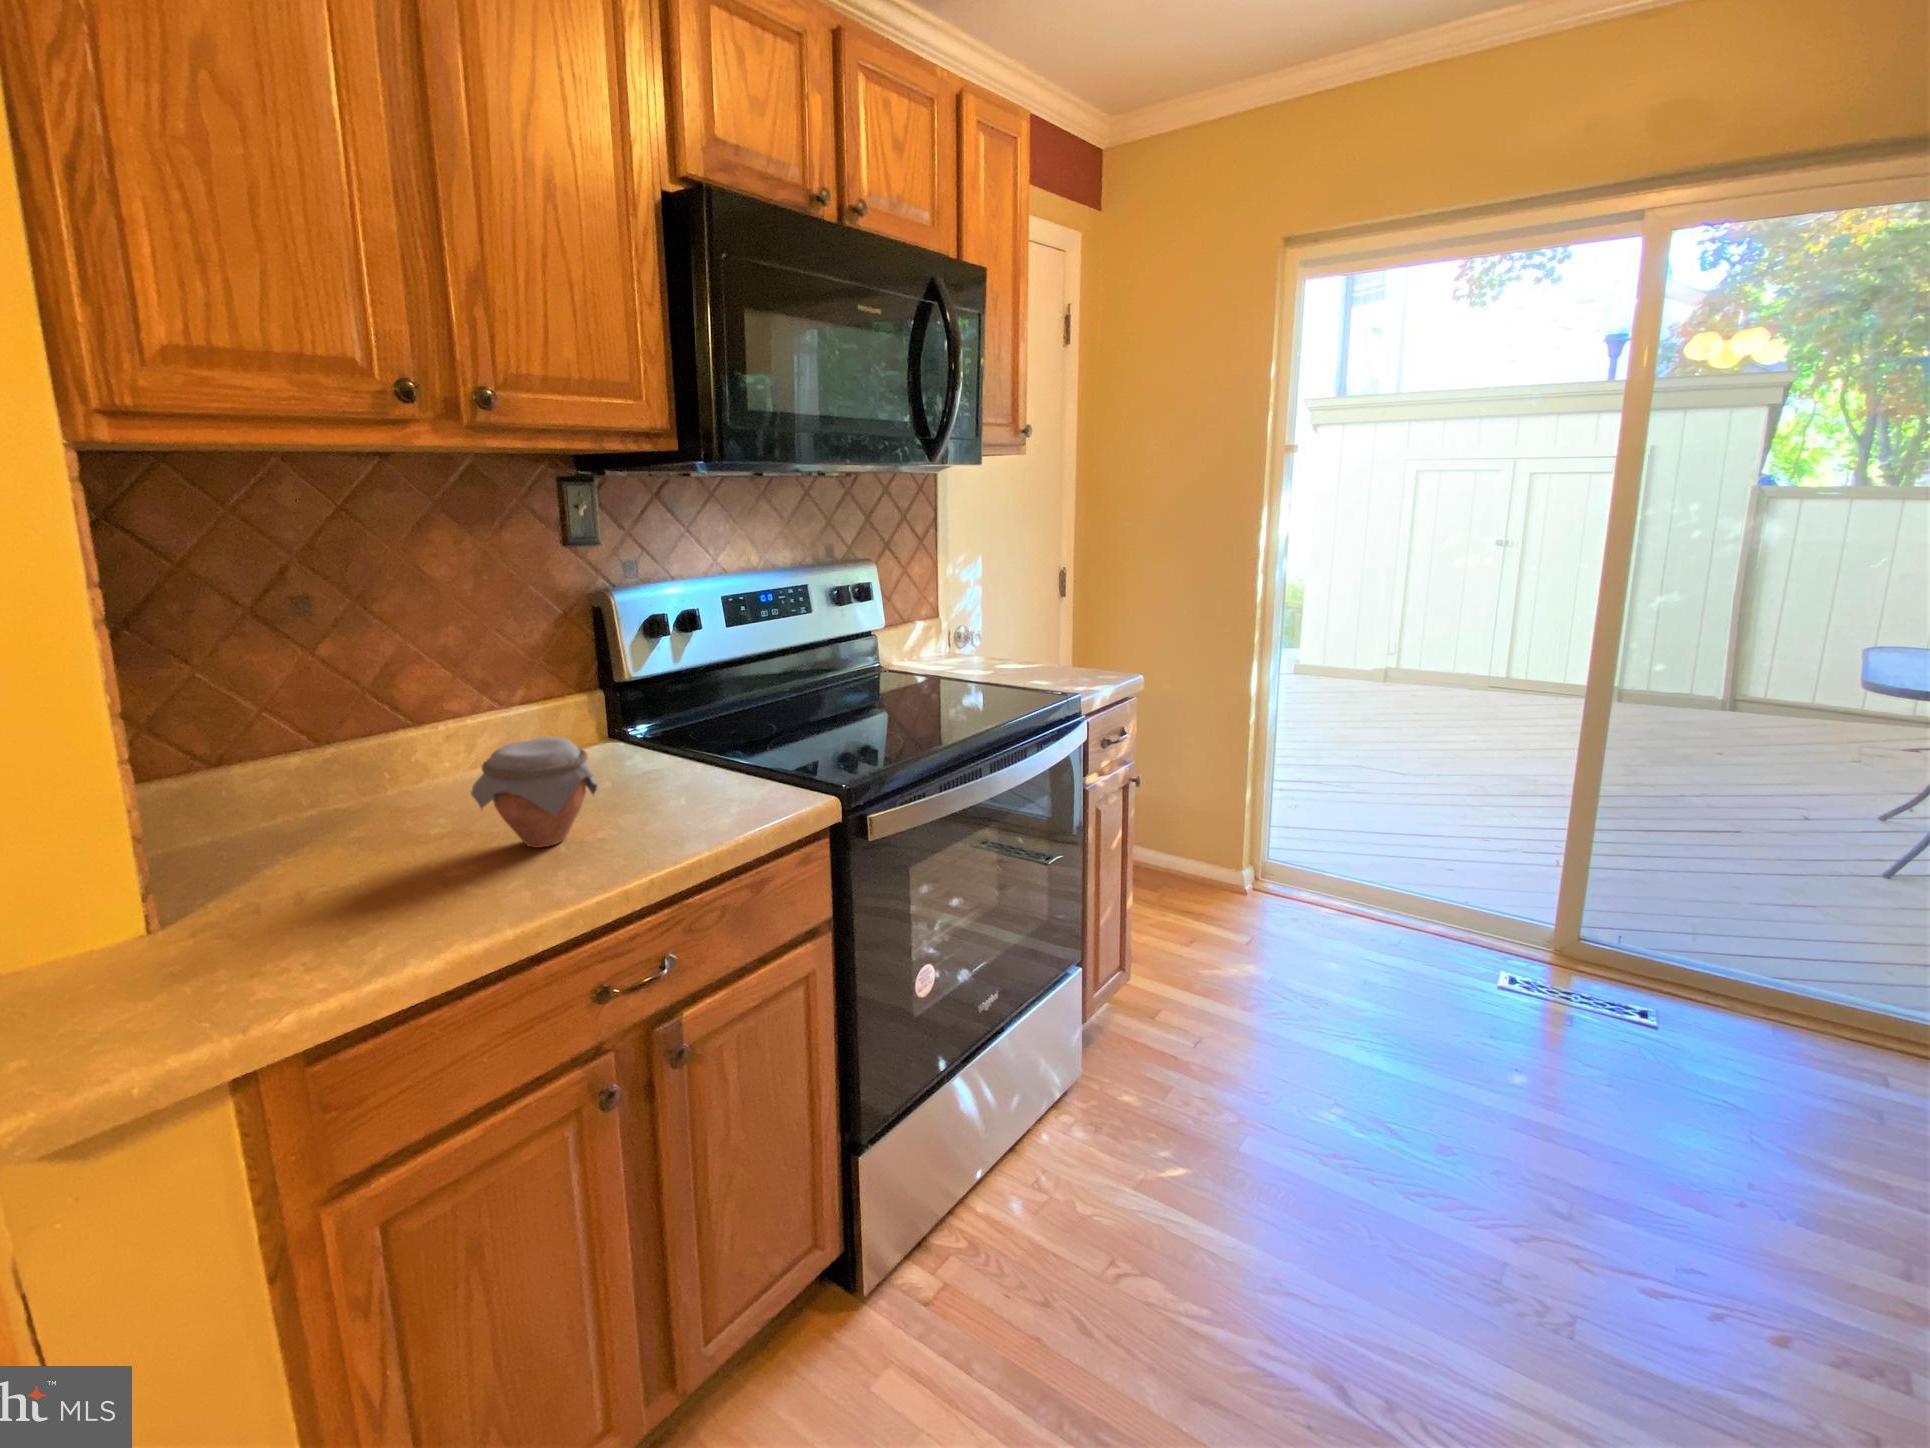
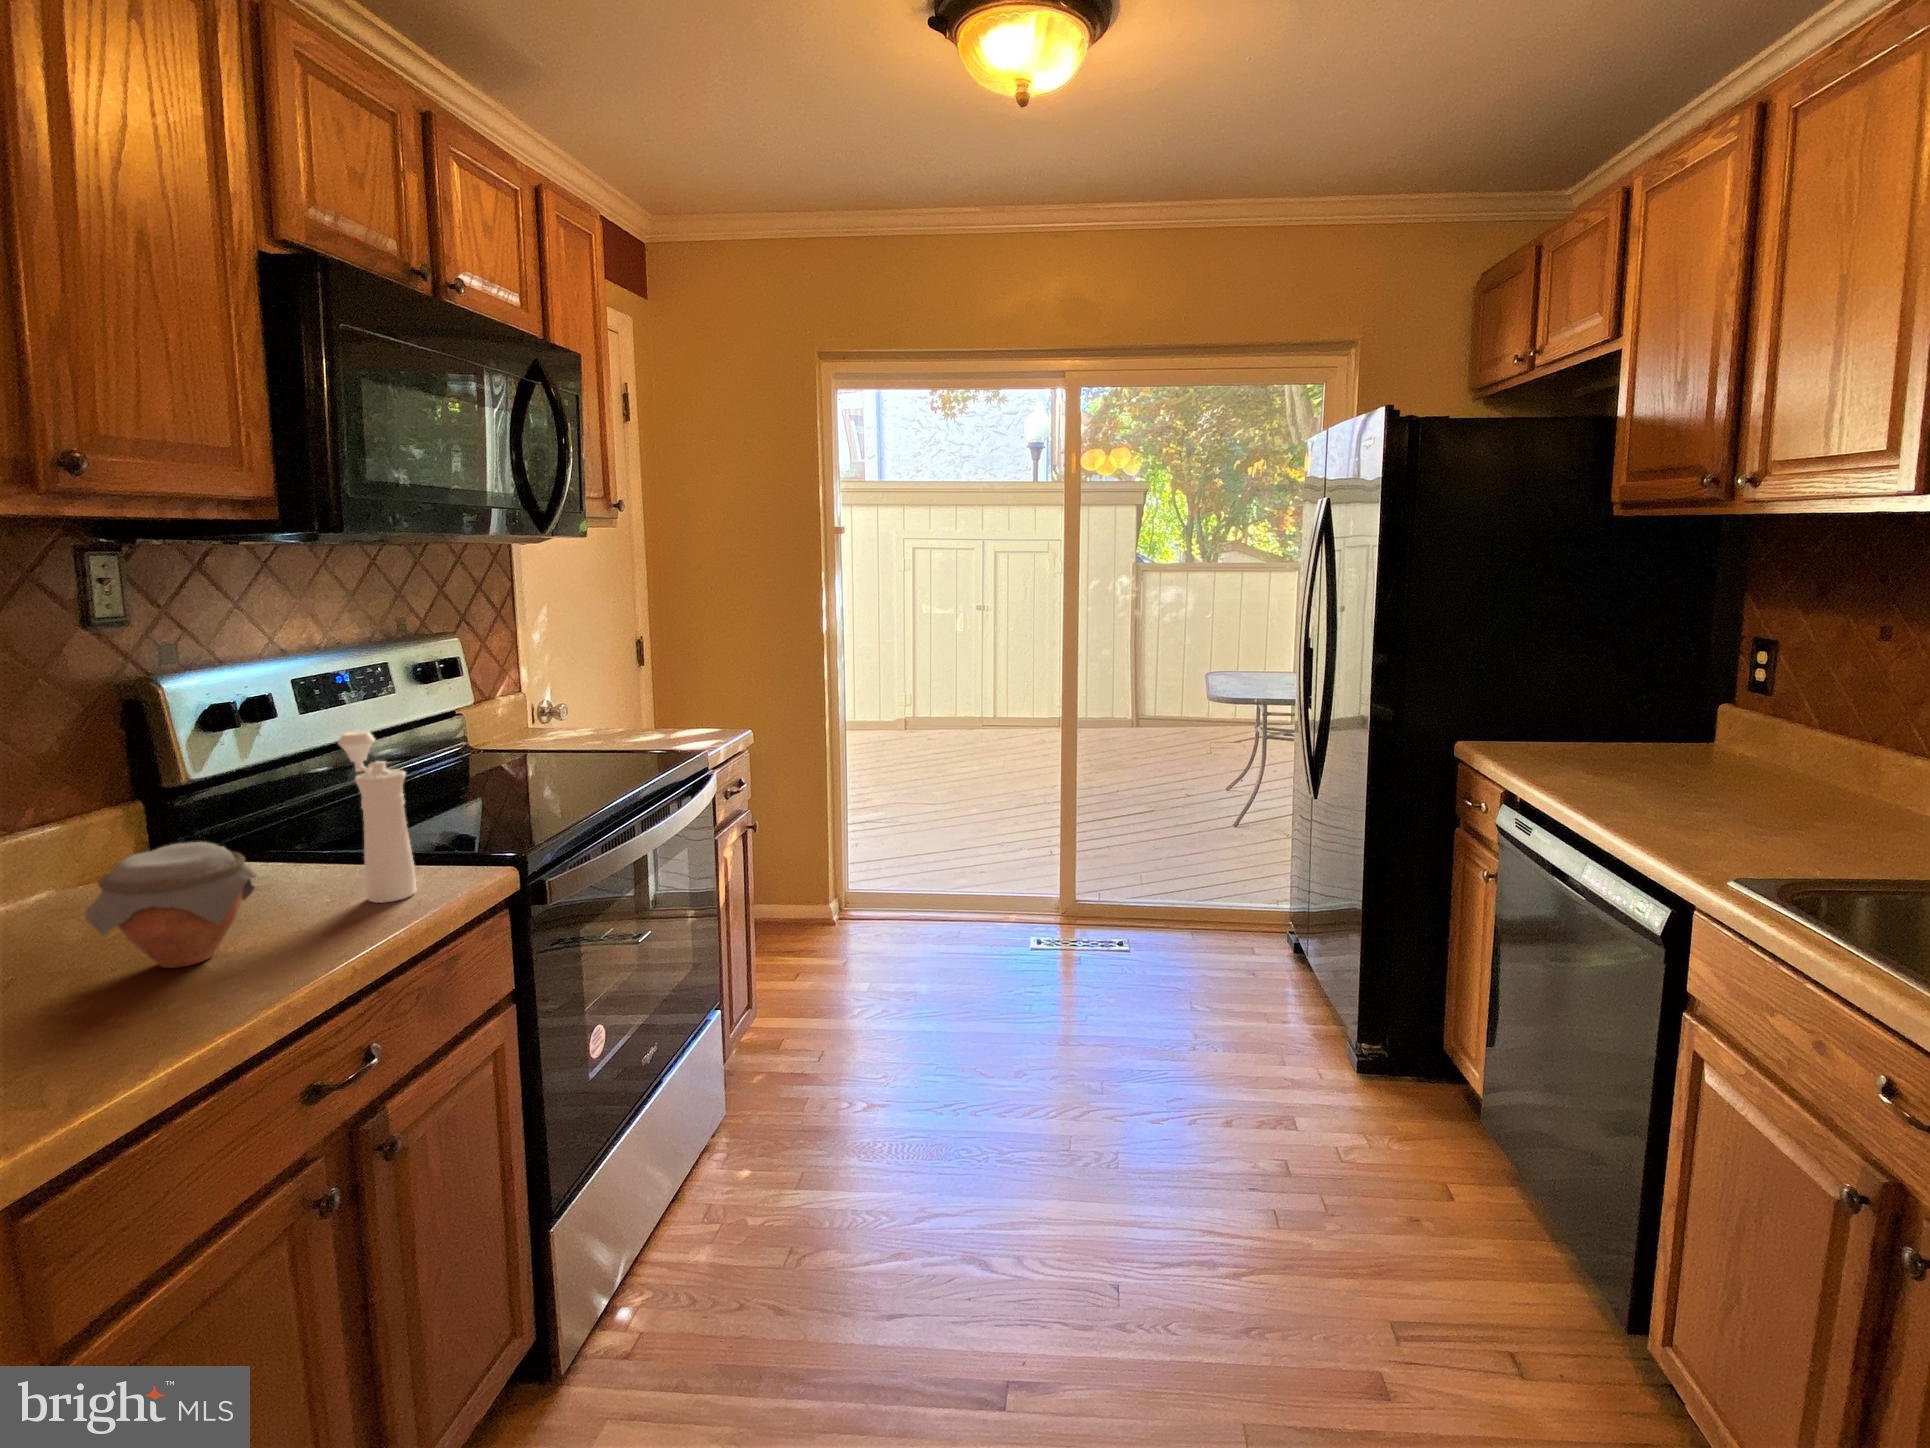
pepper mill: none [689,646,740,815] -> present [338,731,416,903]

